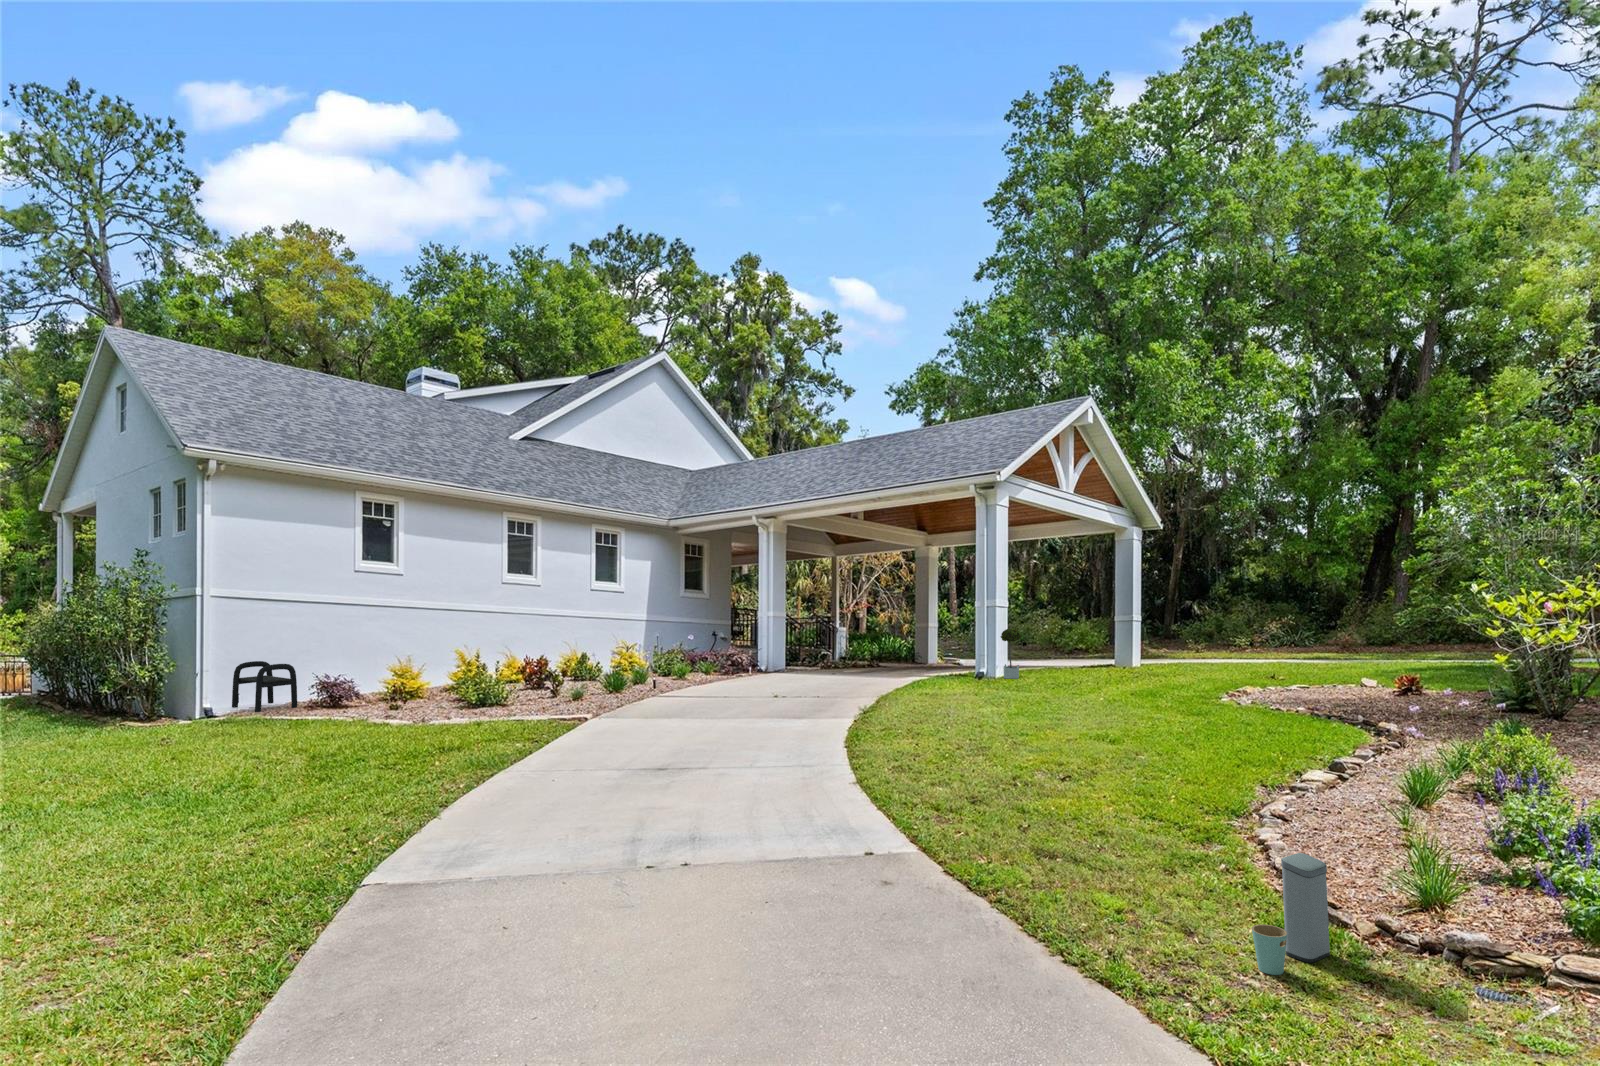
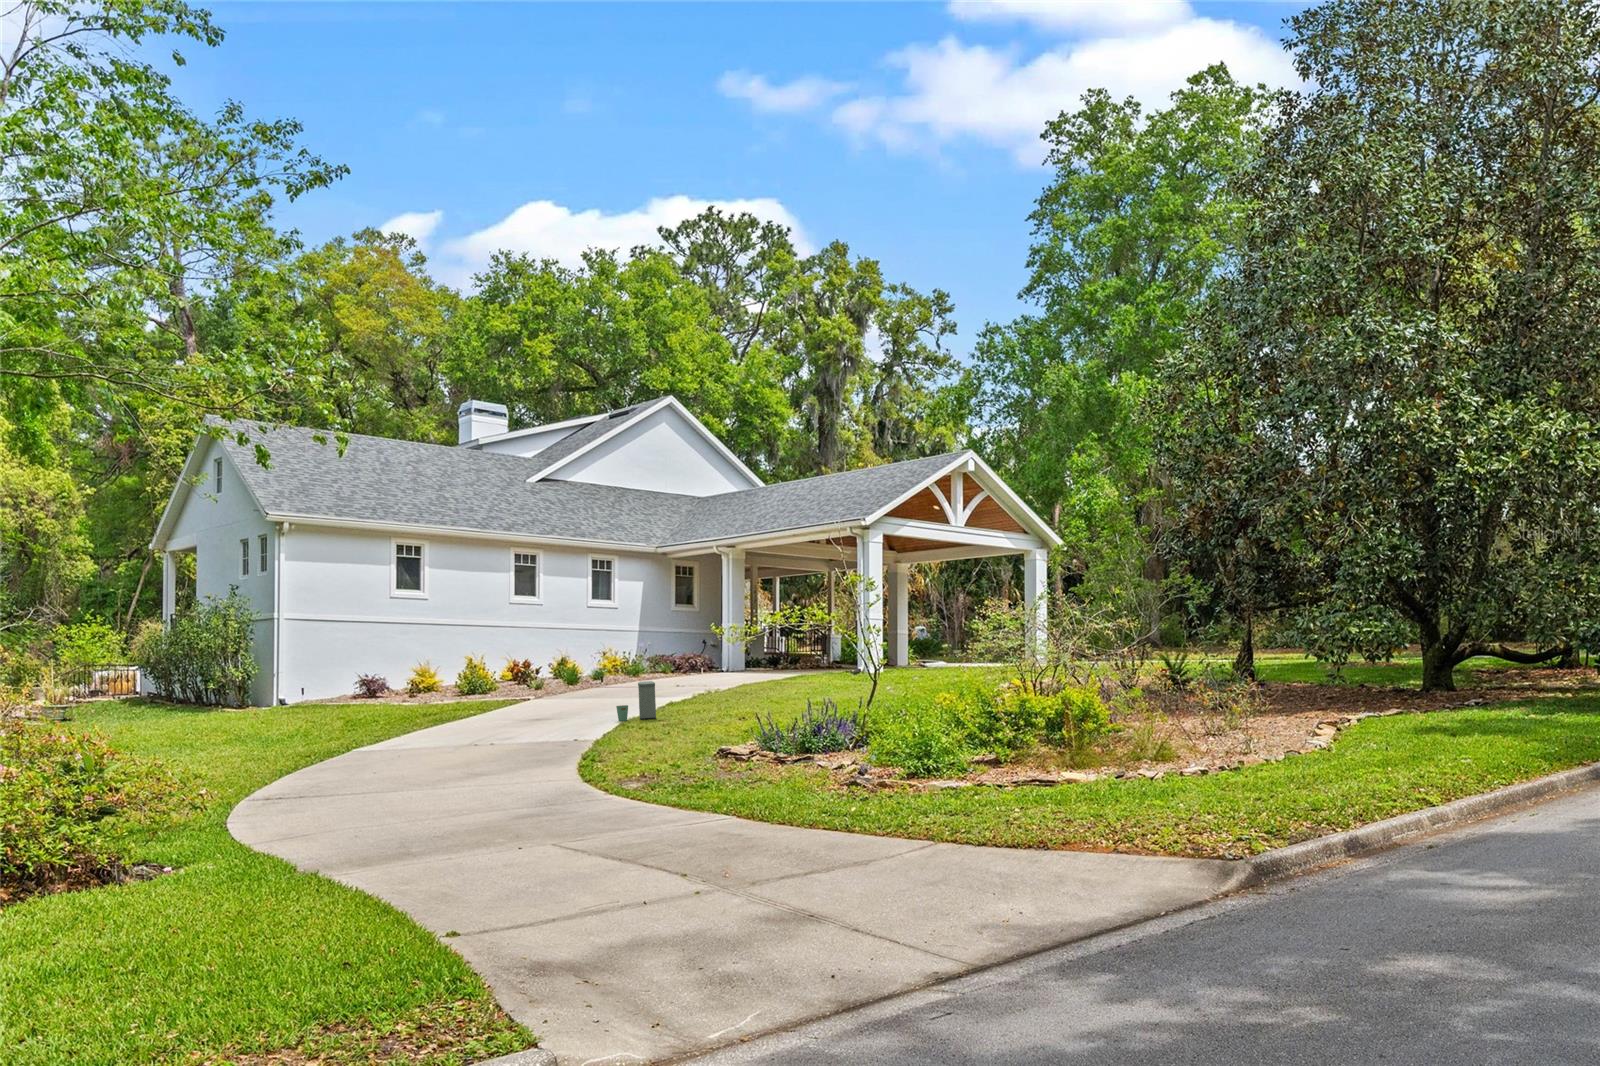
potted tree: present [1001,627,1022,679] -> none [895,629,915,675]
bench: present [232,661,297,712] -> none [301,666,344,701]

